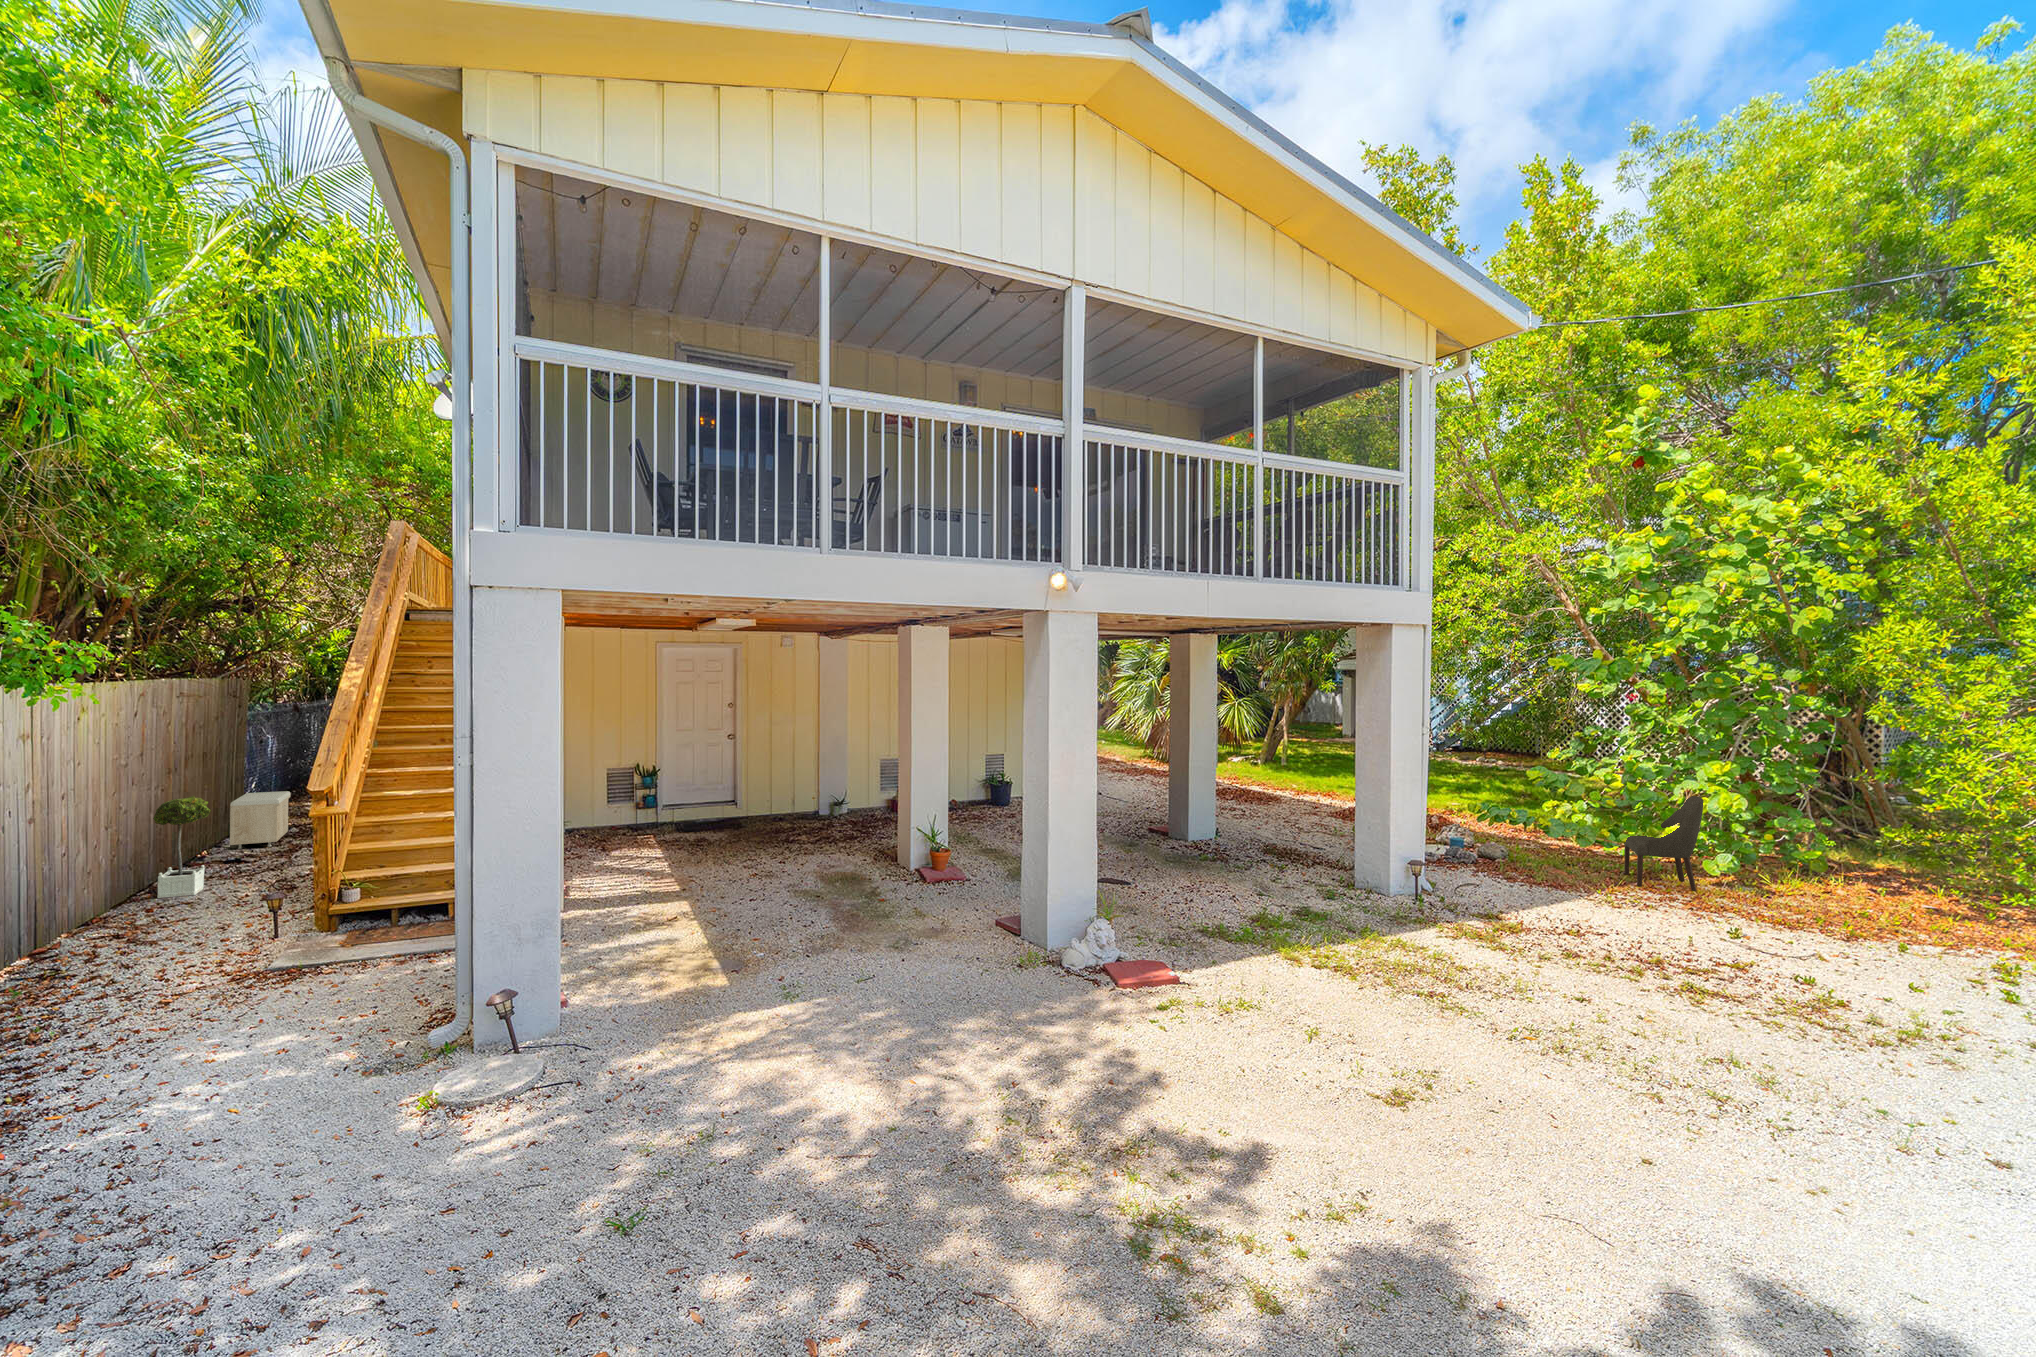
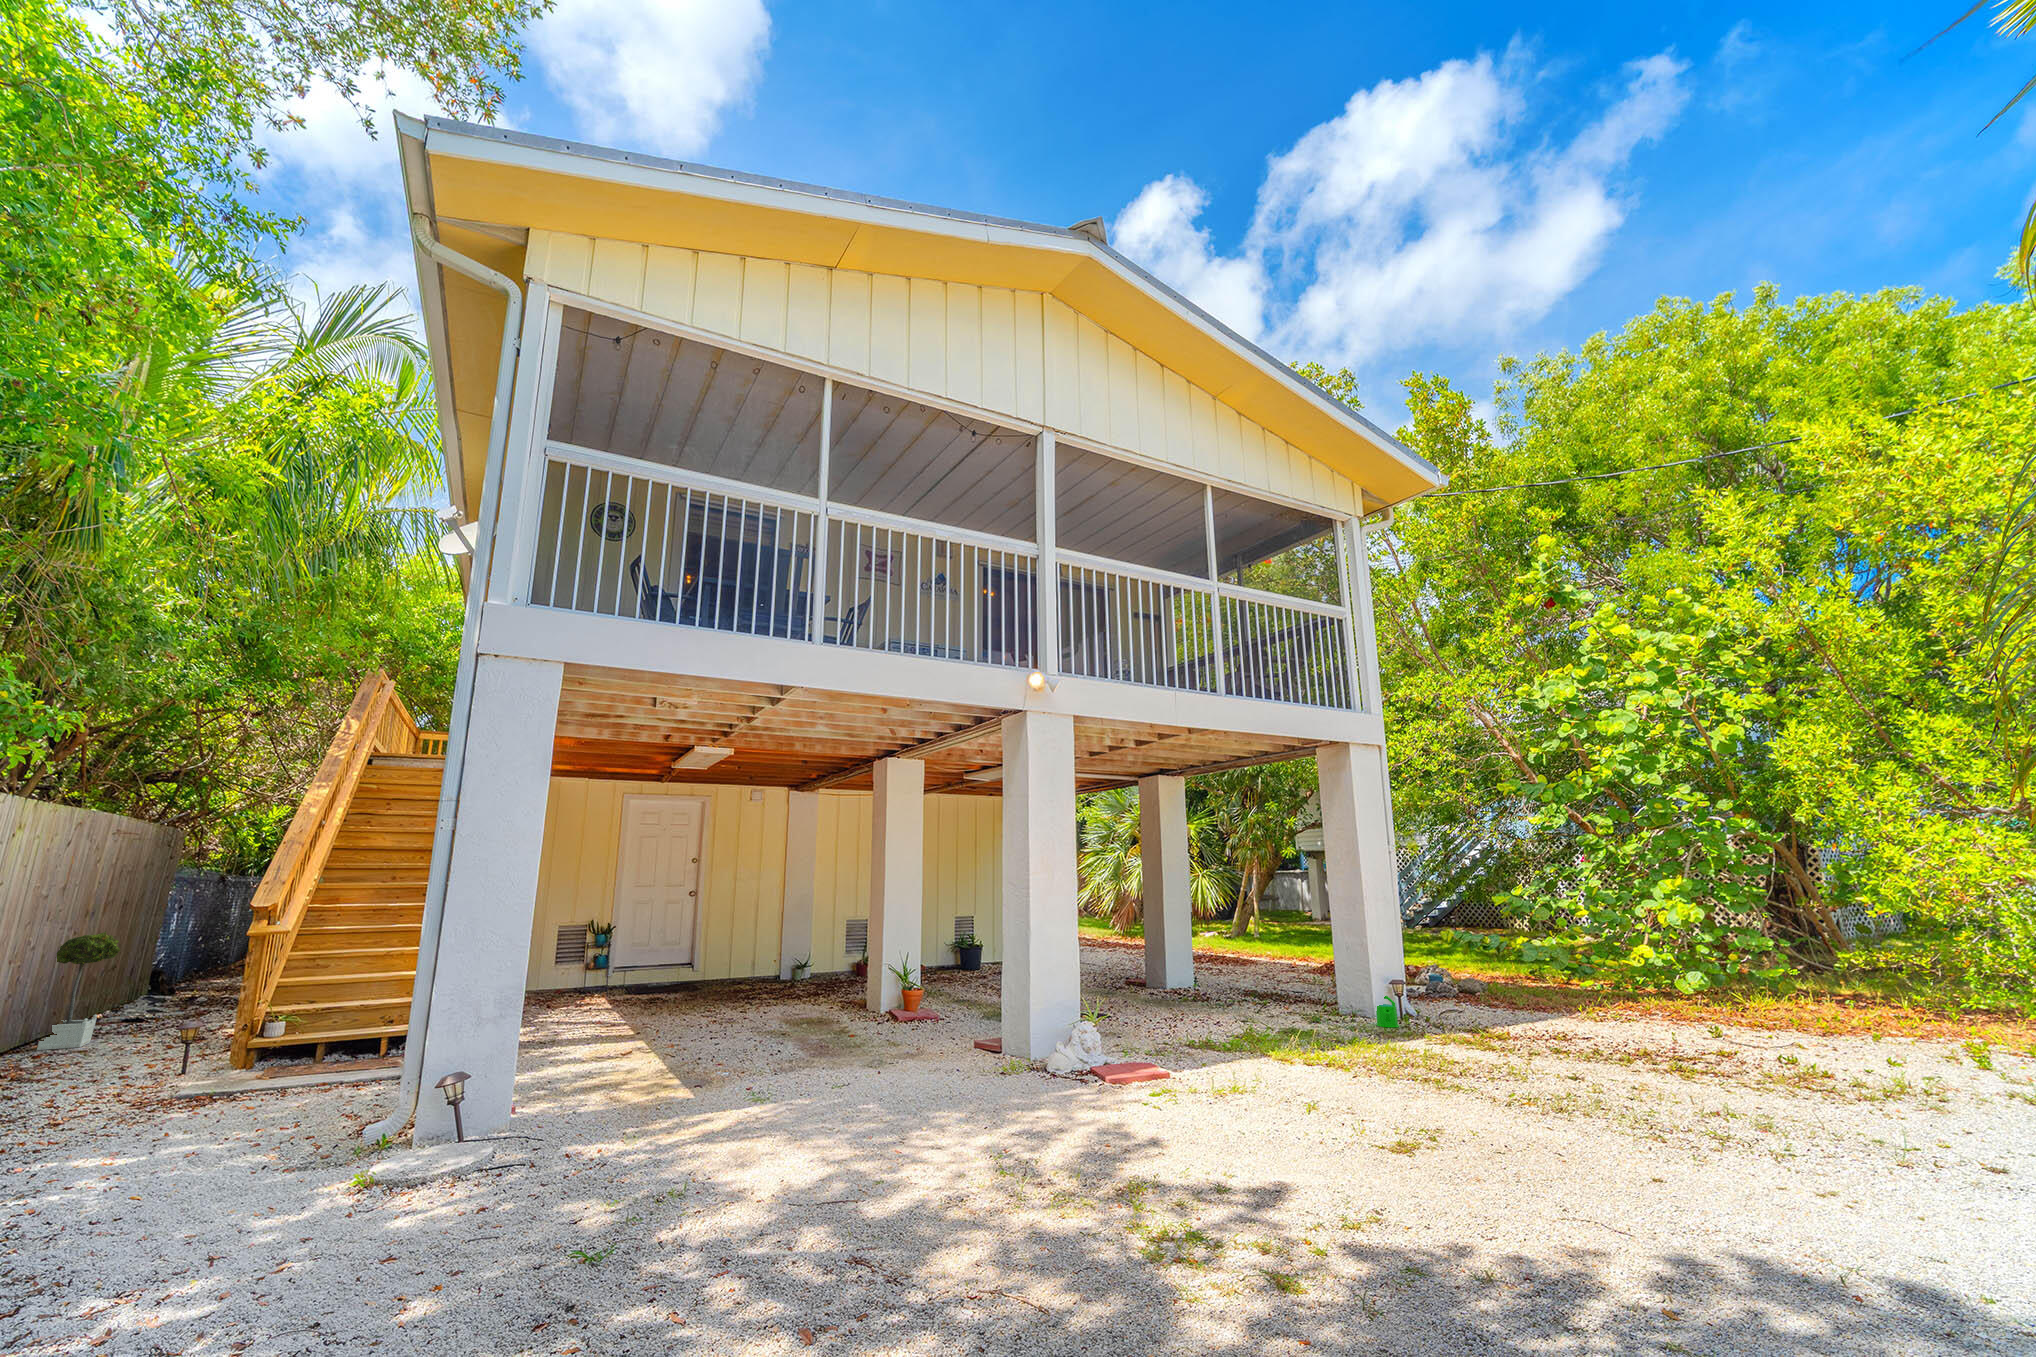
storage bench: present [230,791,291,849] -> none [120,952,198,1014]
chair: present [1624,796,1704,891] -> none [1600,914,1678,1011]
watering can: none [1387,877,1412,907] -> present [1376,996,1399,1027]

